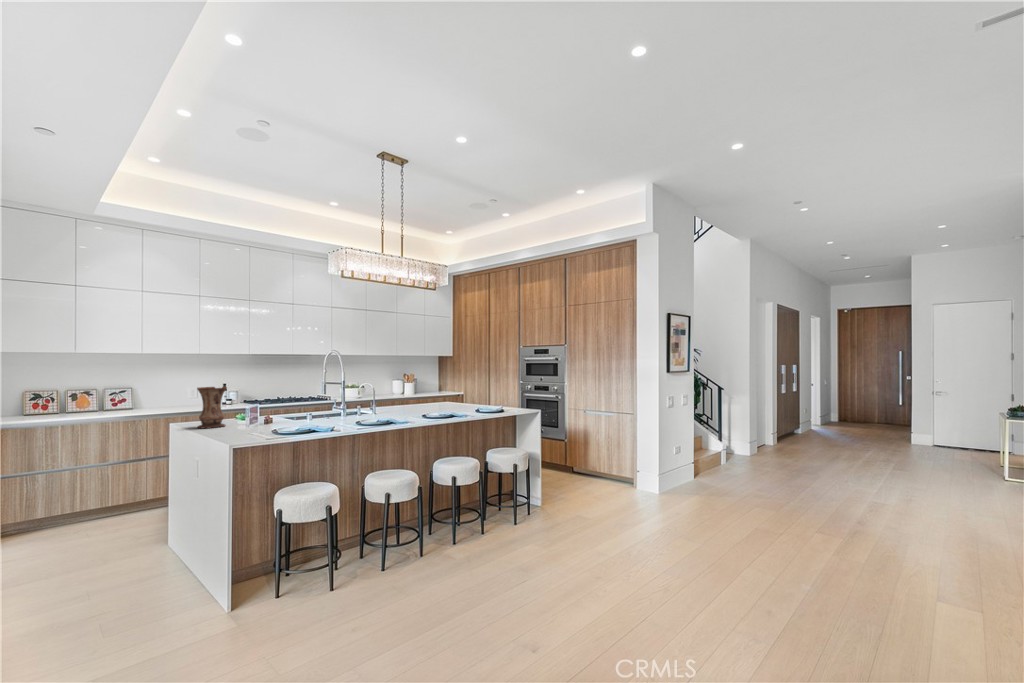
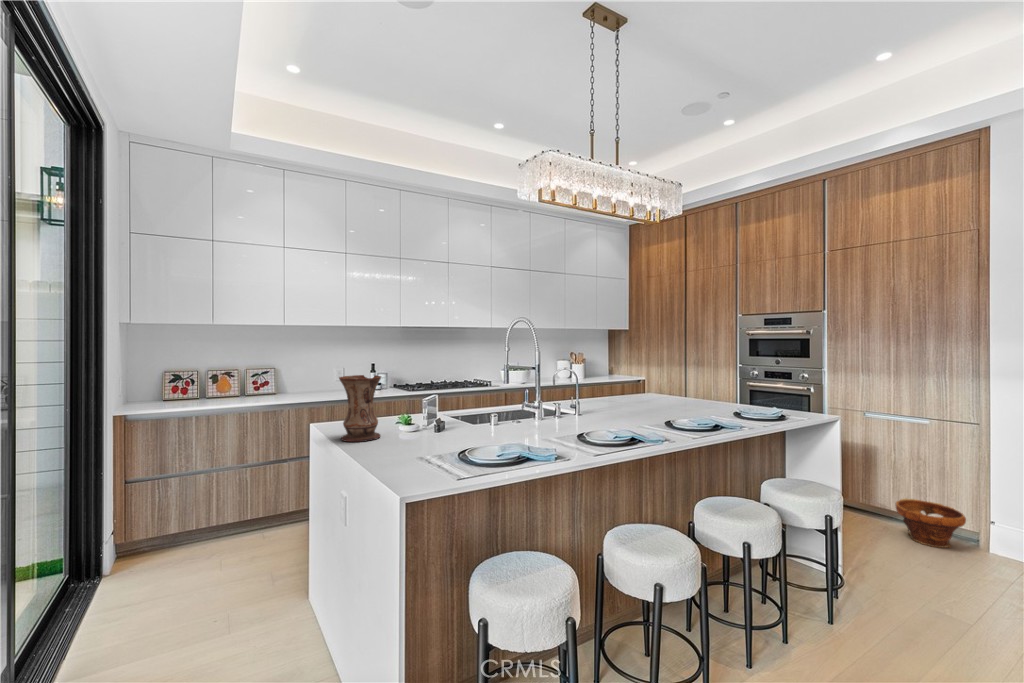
planter: none [590,465,623,492] -> present [896,498,966,548]

